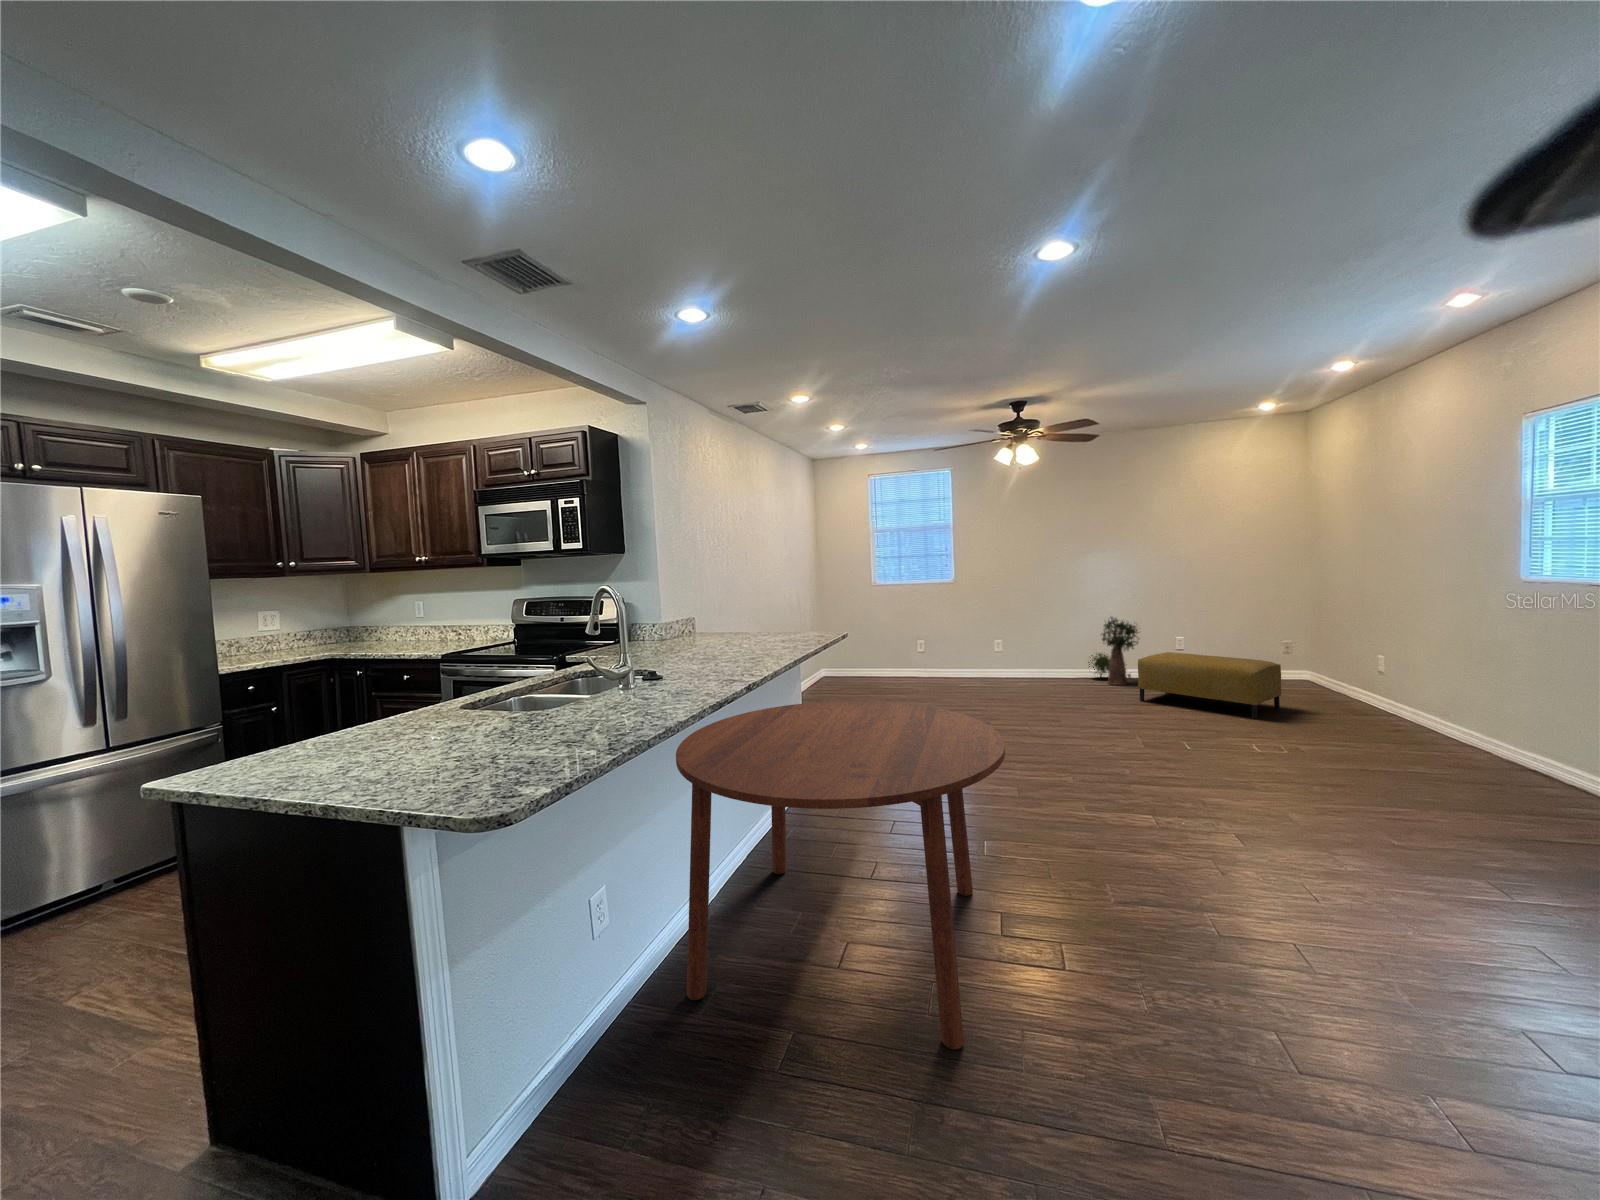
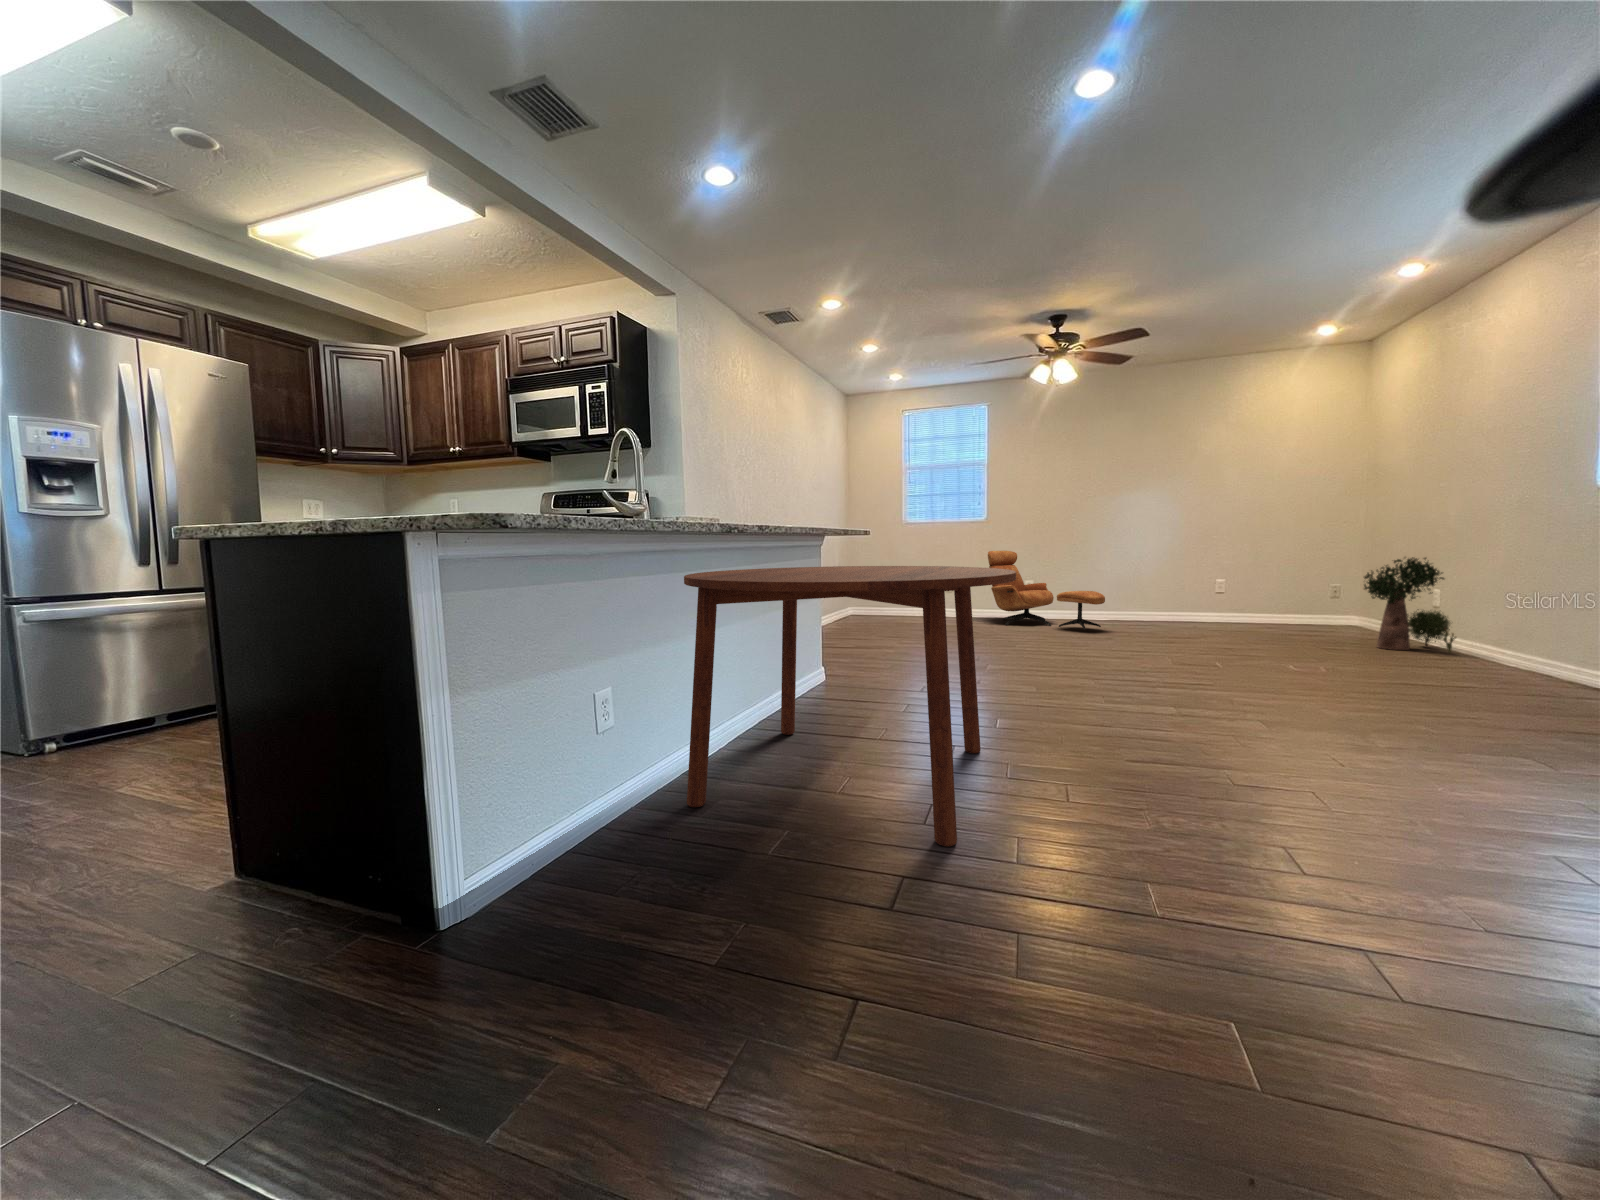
lounge chair: none [957,611,1072,694] -> present [988,551,1105,630]
potted plant: present [1088,617,1138,685] -> present [1364,557,1456,653]
ottoman: present [1138,652,1281,719] -> none [1173,589,1328,650]

